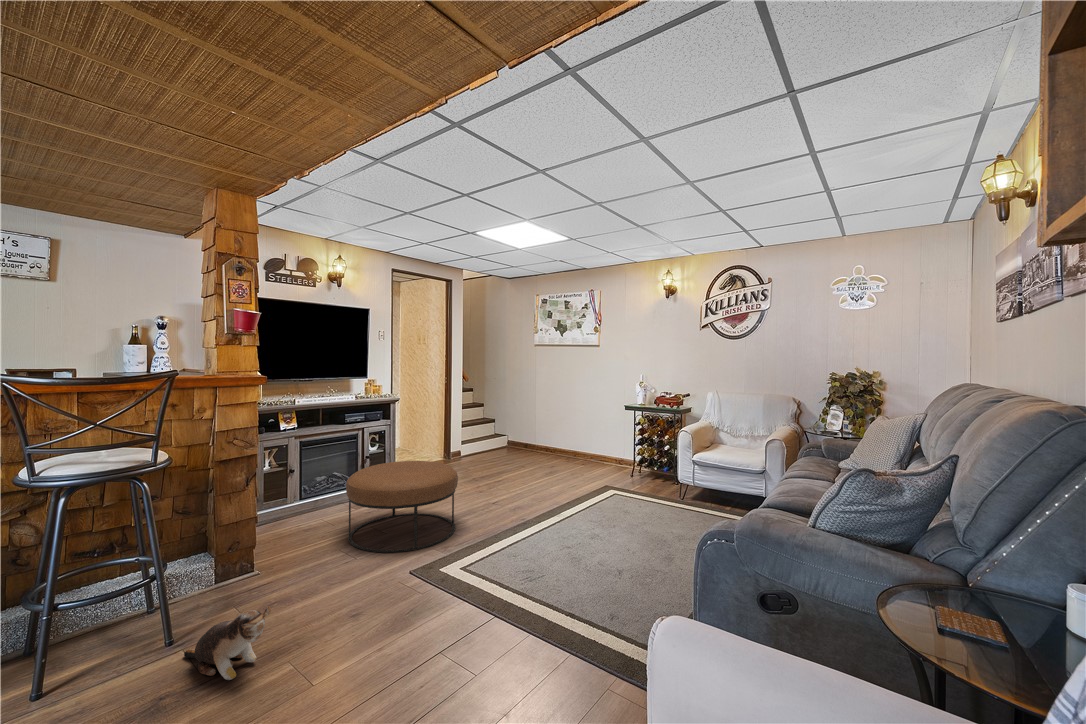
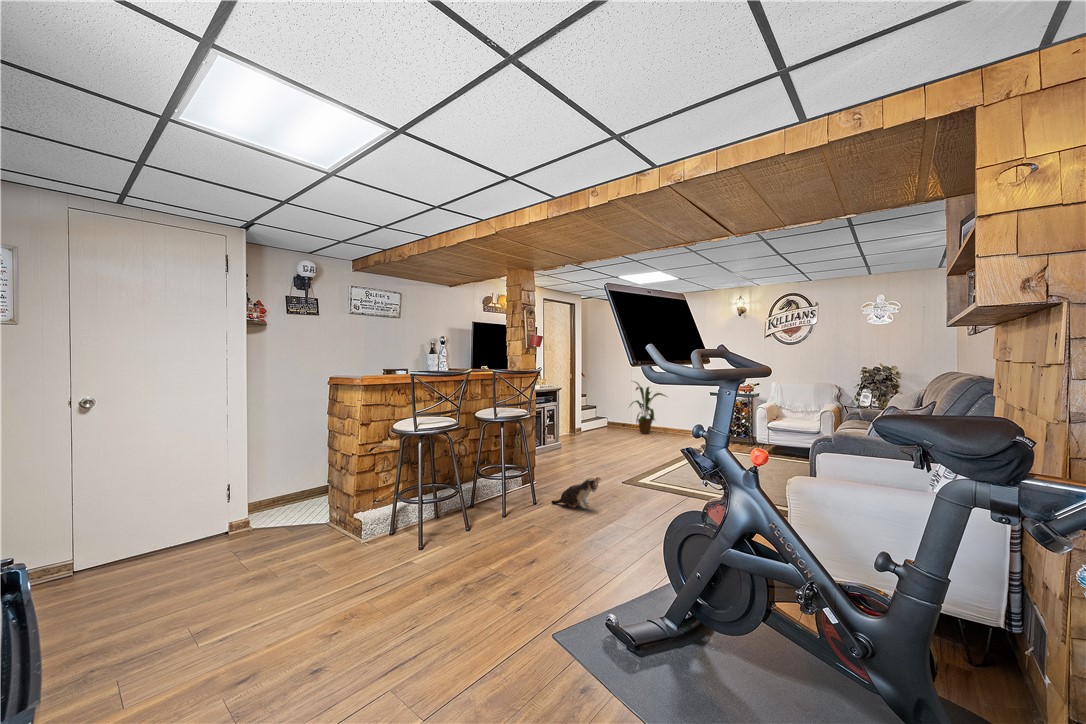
house plant: none [521,387,576,460] -> present [630,382,665,434]
ottoman: present [346,461,458,552] -> none [562,425,628,474]

